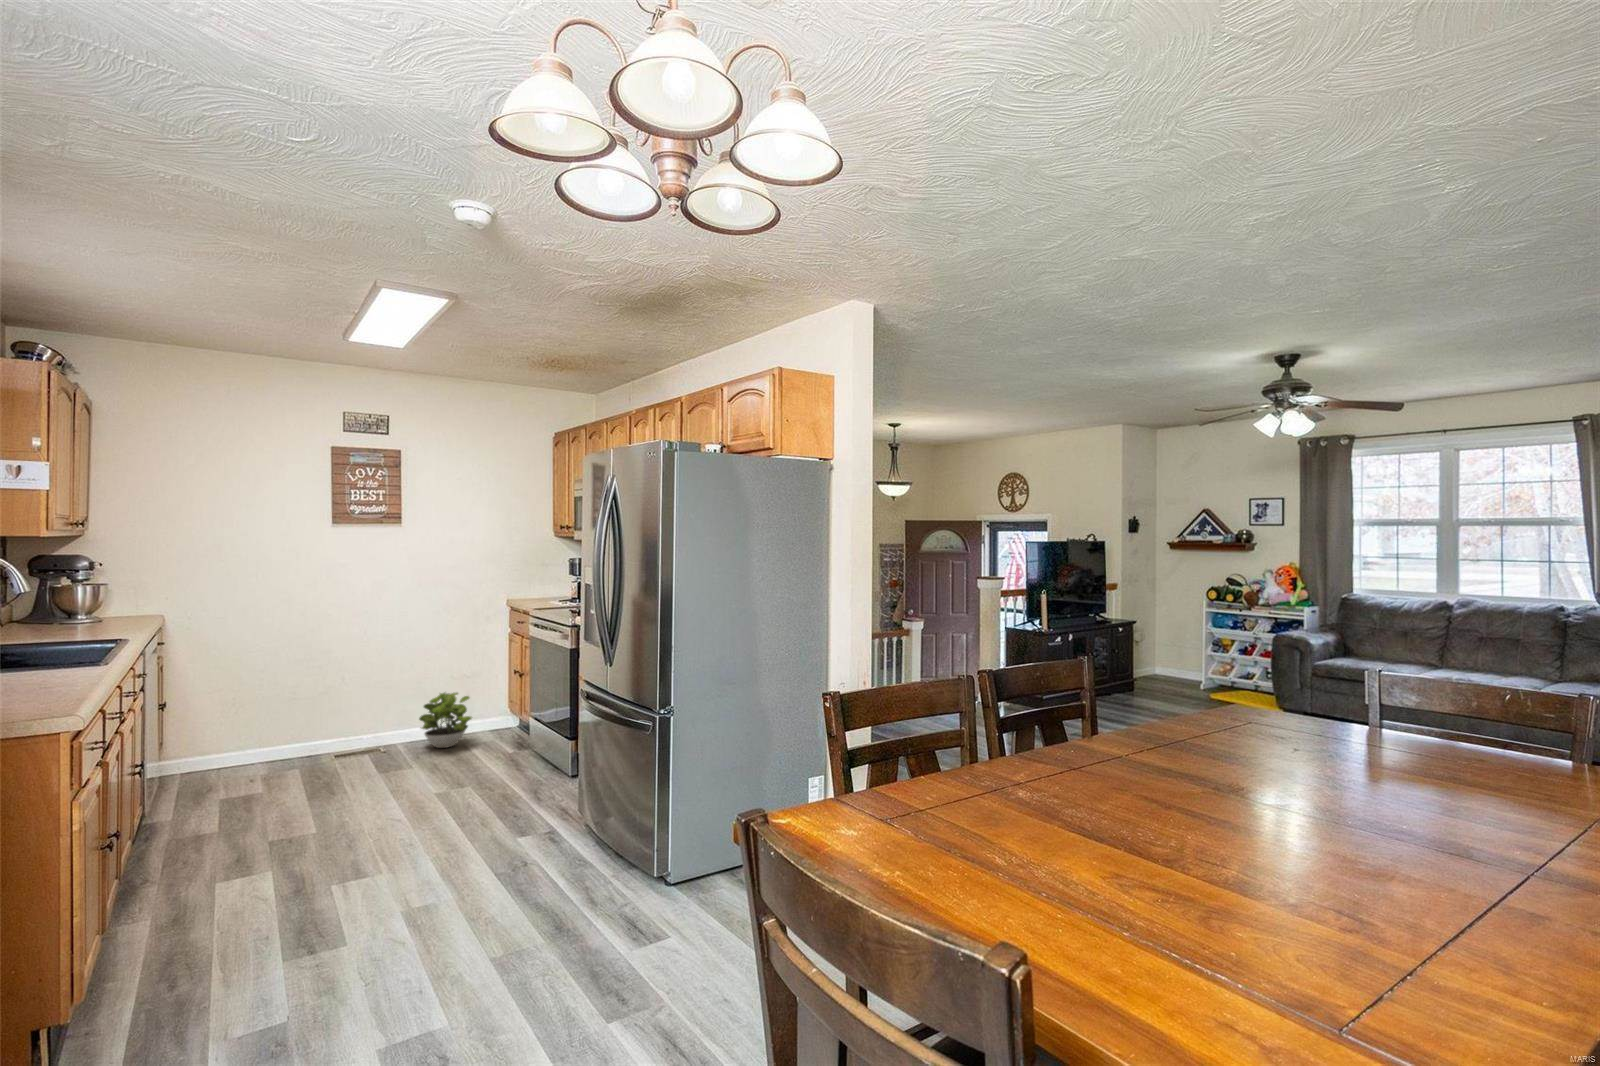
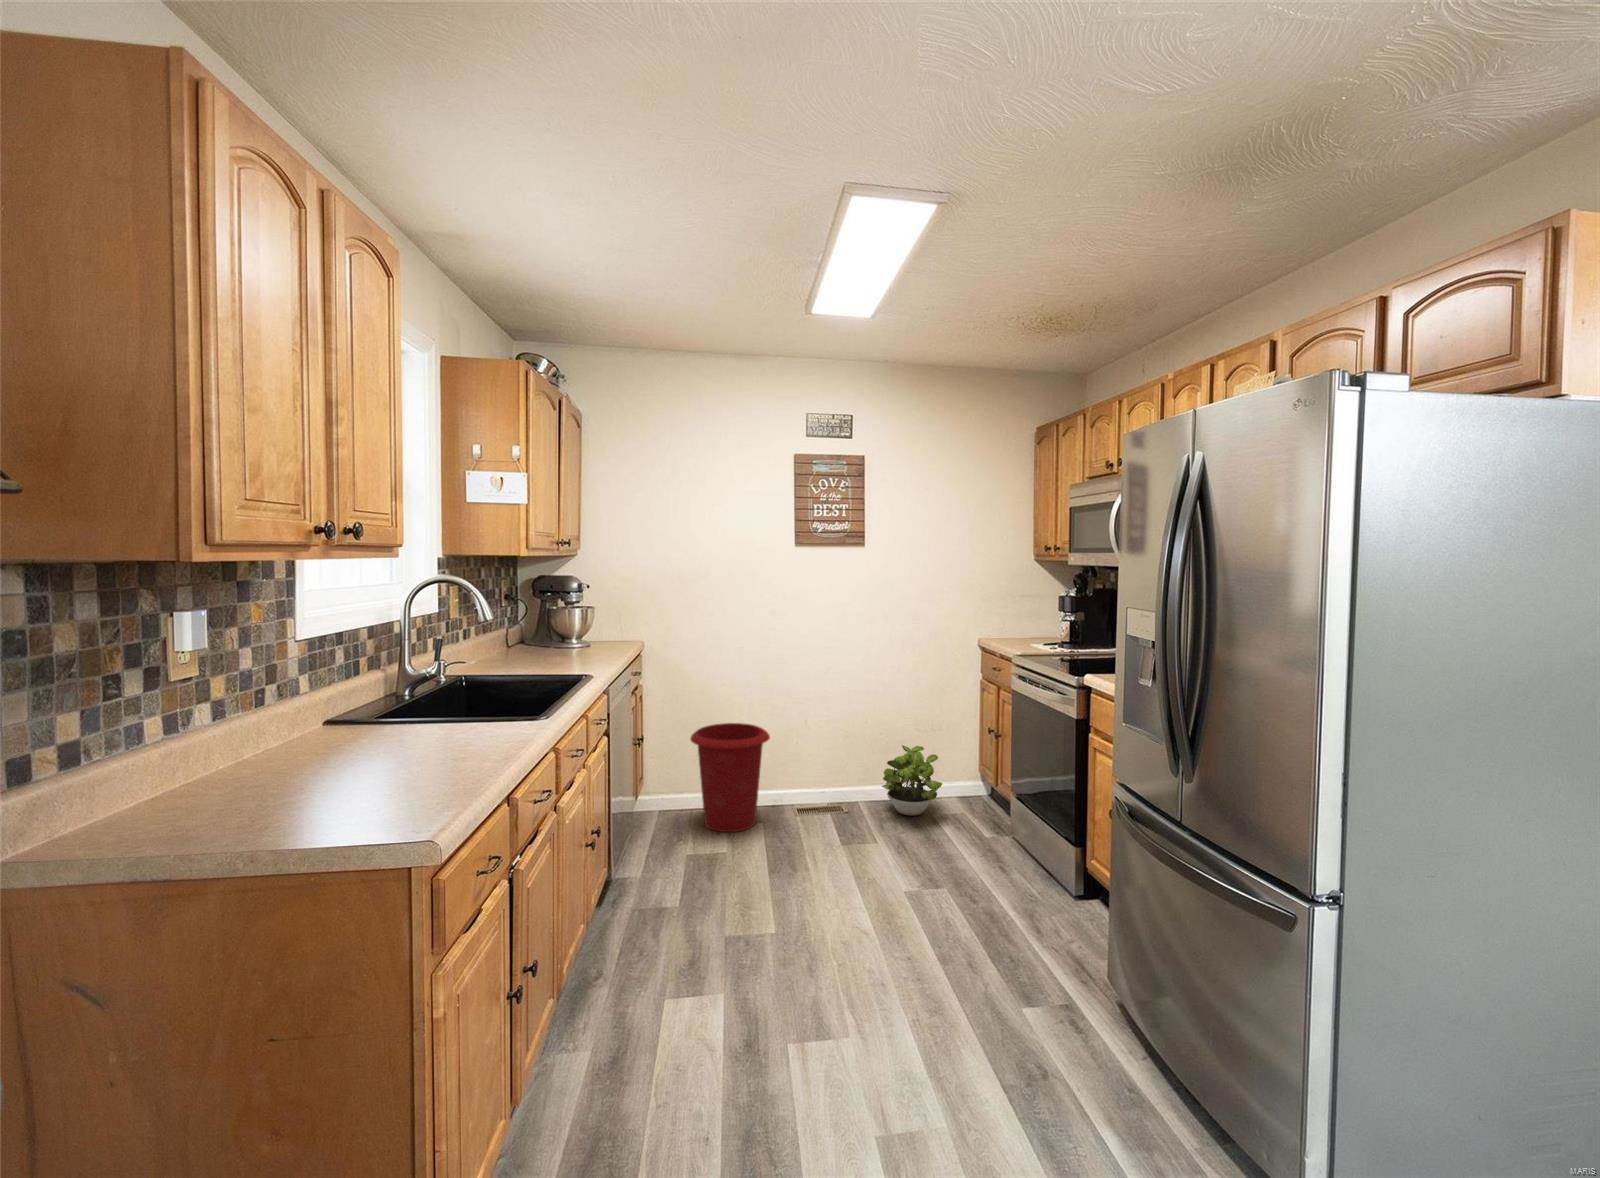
waste bin: none [219,687,307,783] -> present [691,723,770,832]

